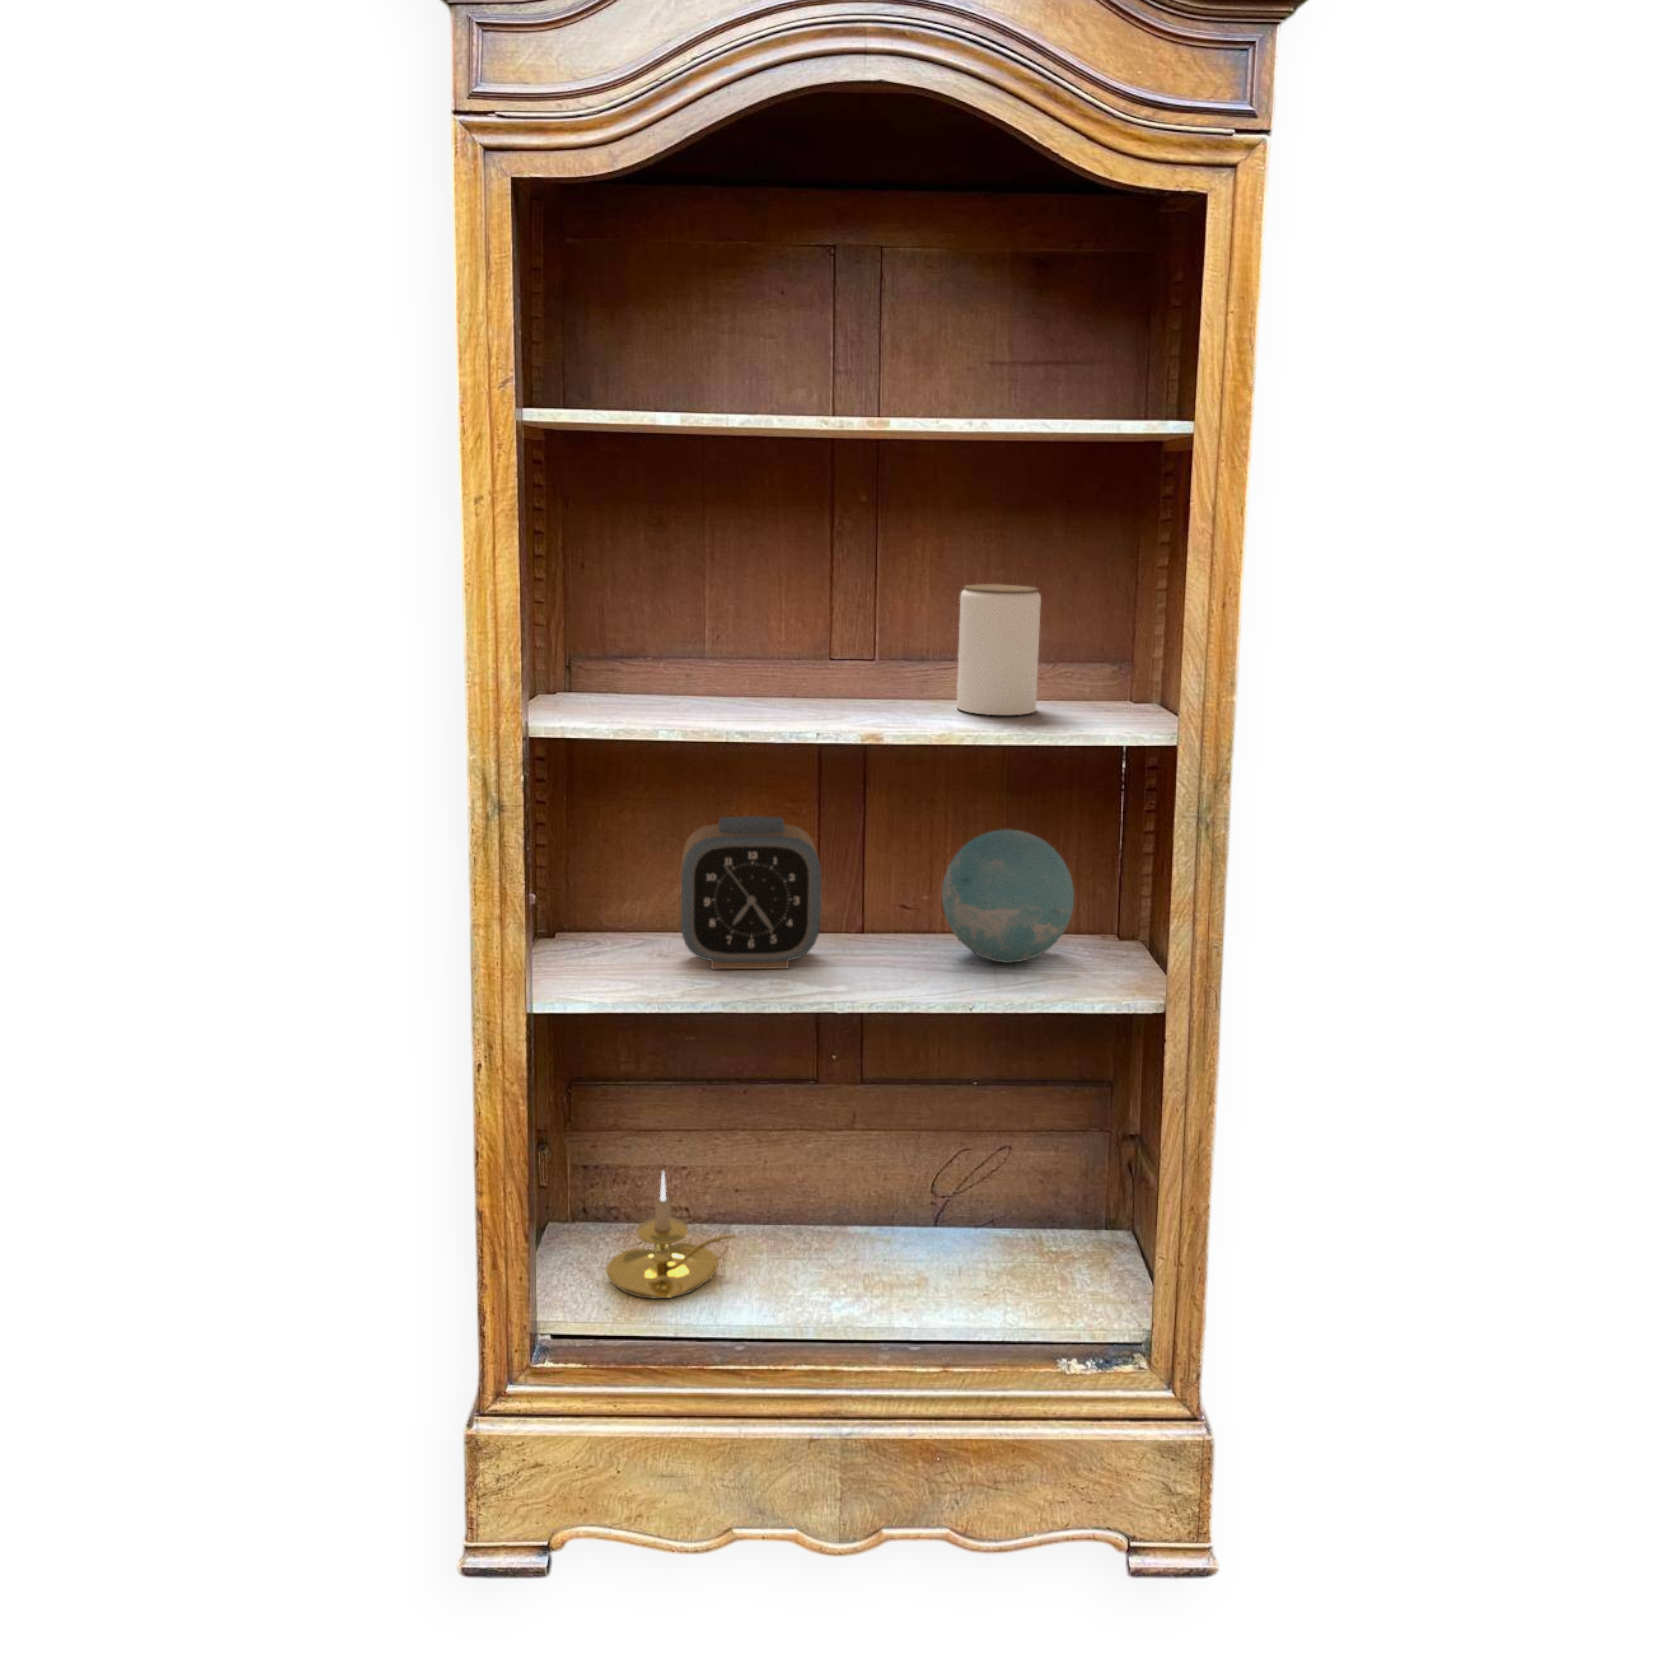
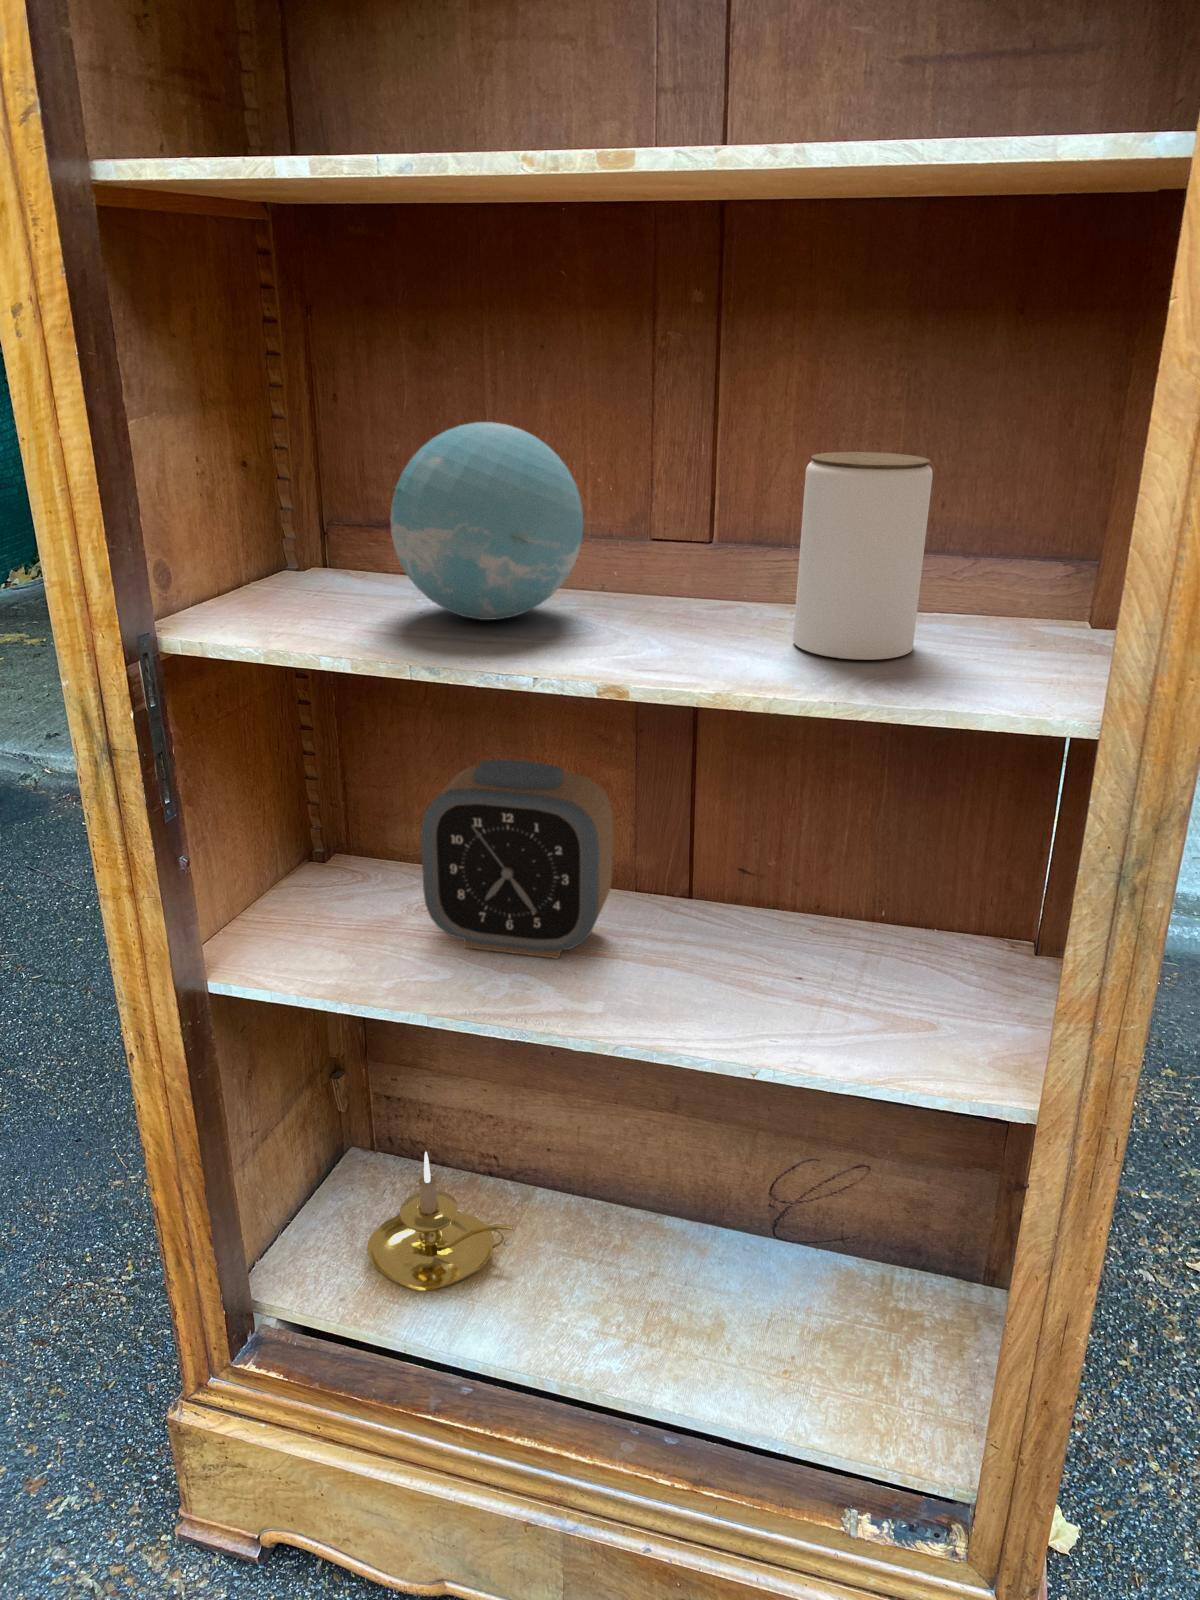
decorative ball: present [942,829,1074,963] -> present [390,422,583,620]

